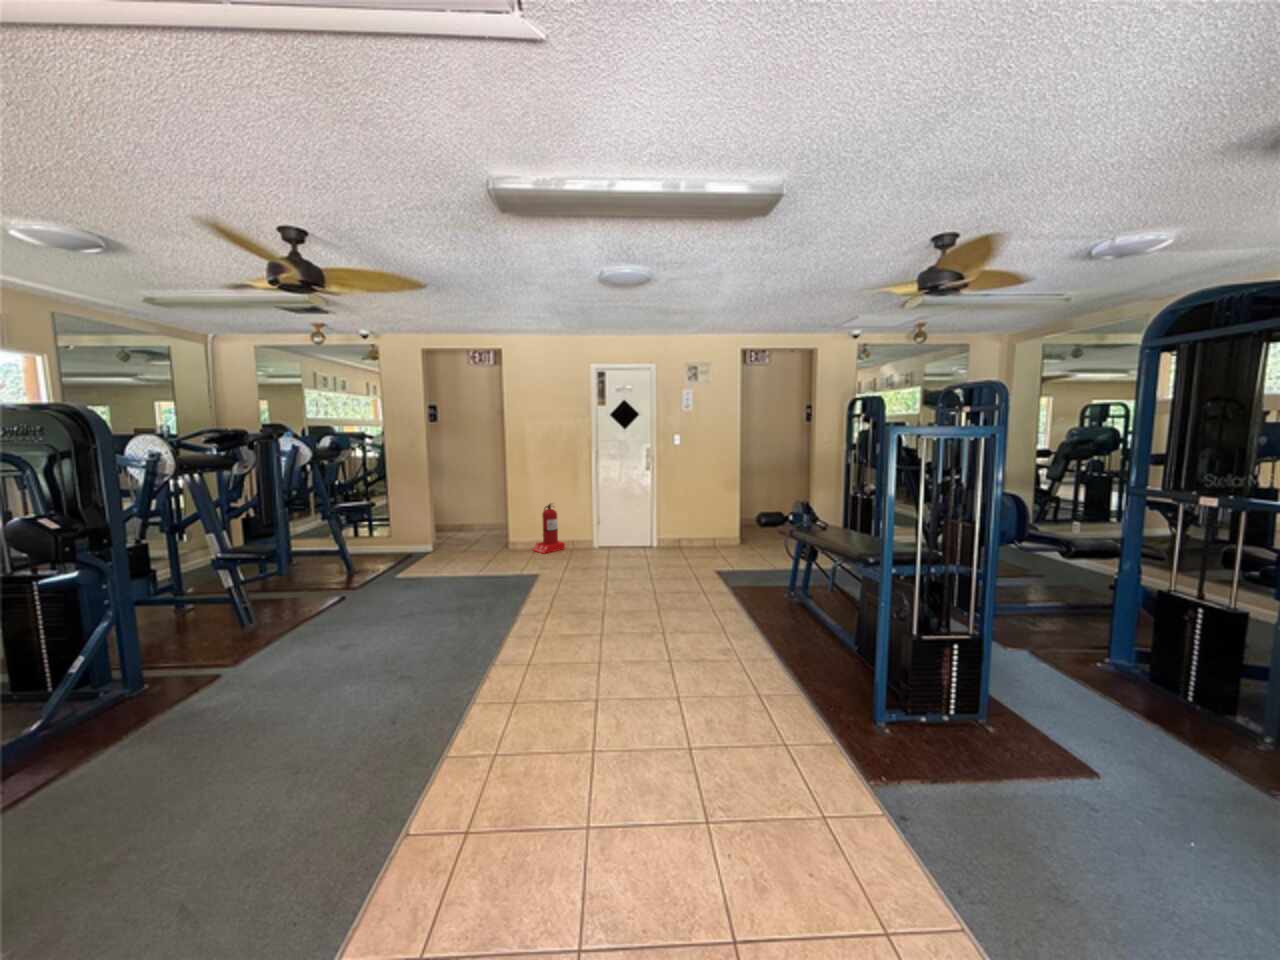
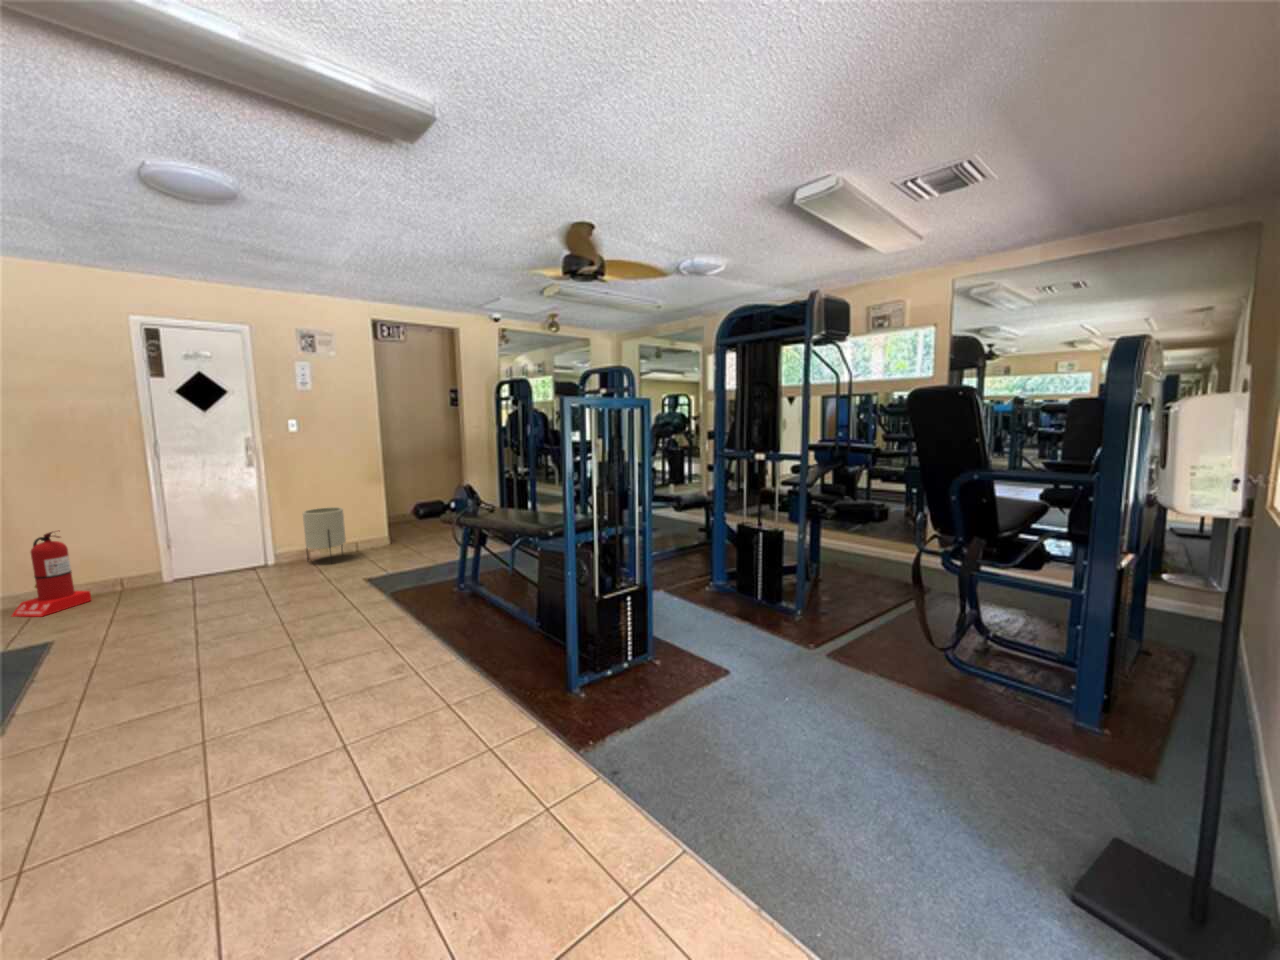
planter: none [680,505,707,551] -> present [303,507,346,561]

